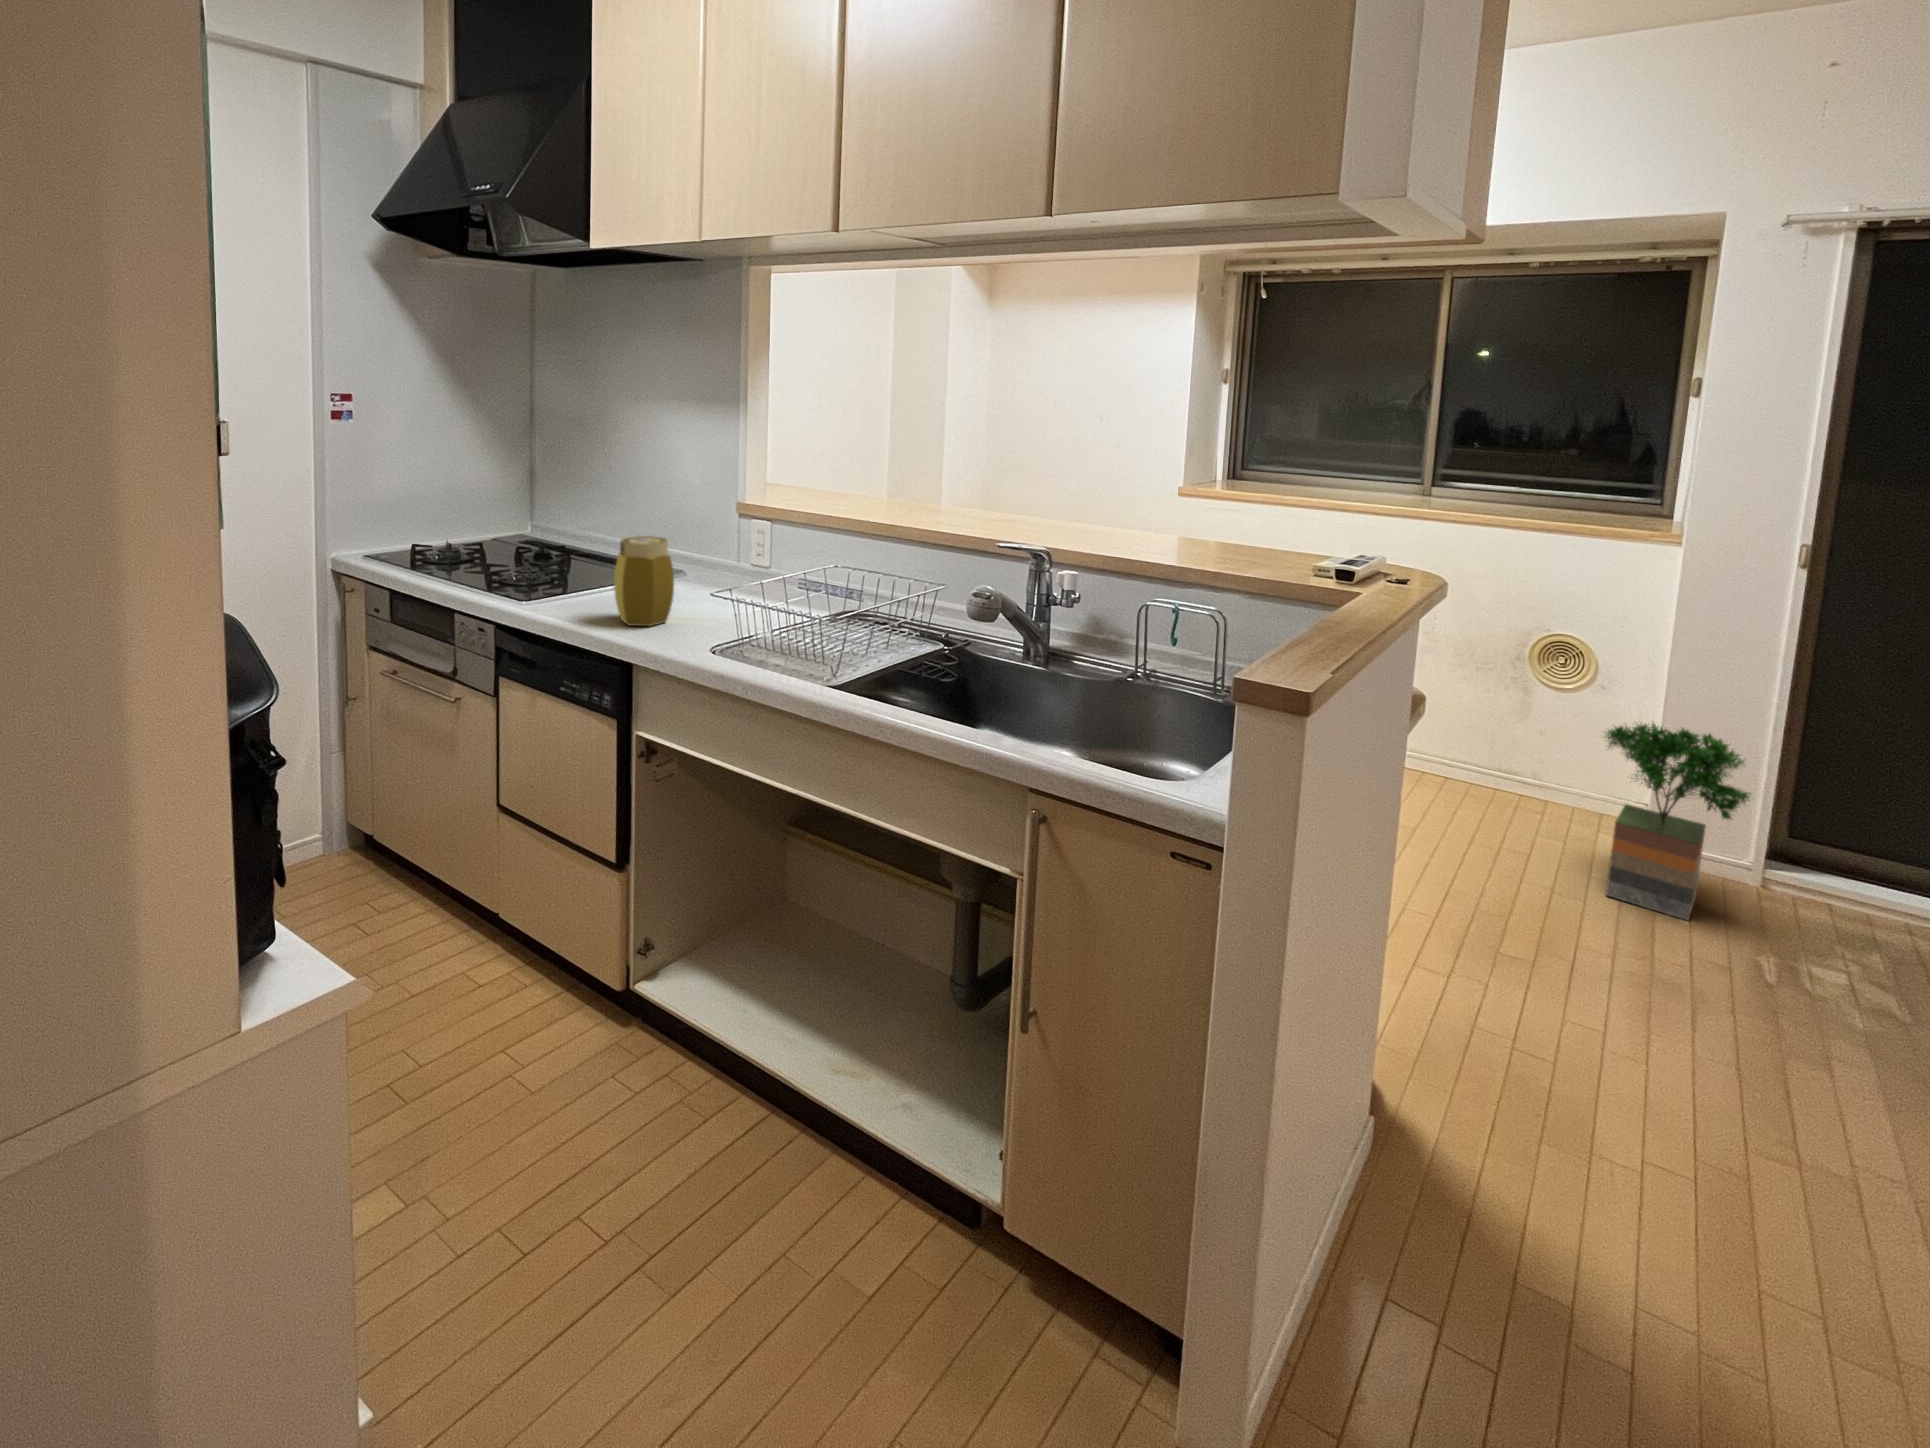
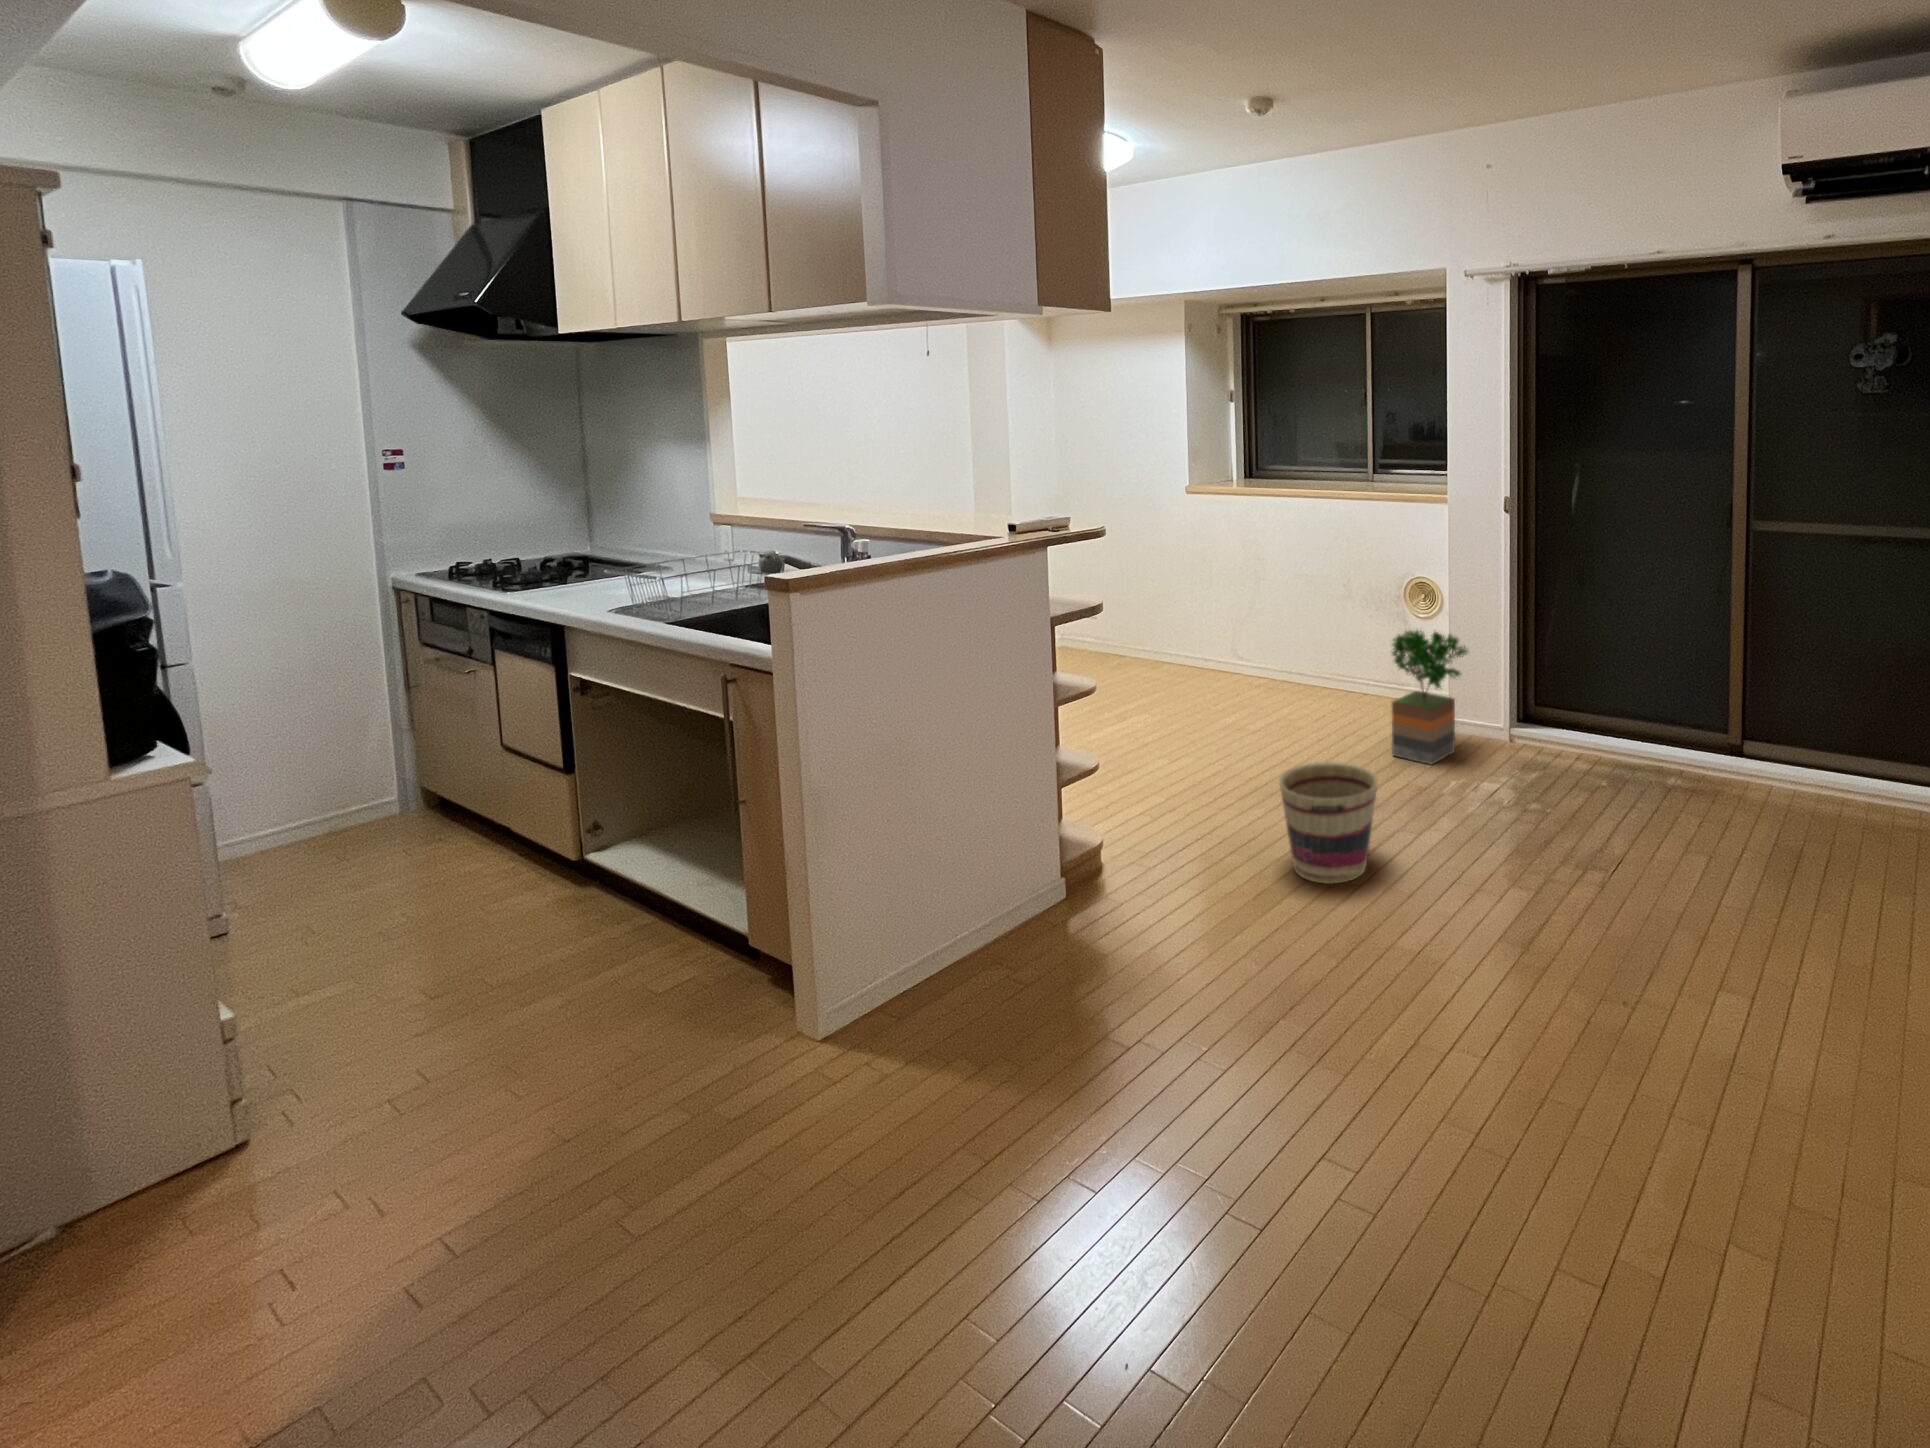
jar: present [614,536,674,626] -> none [563,539,608,602]
basket: none [1675,952,1888,1171] -> present [1279,762,1378,884]

